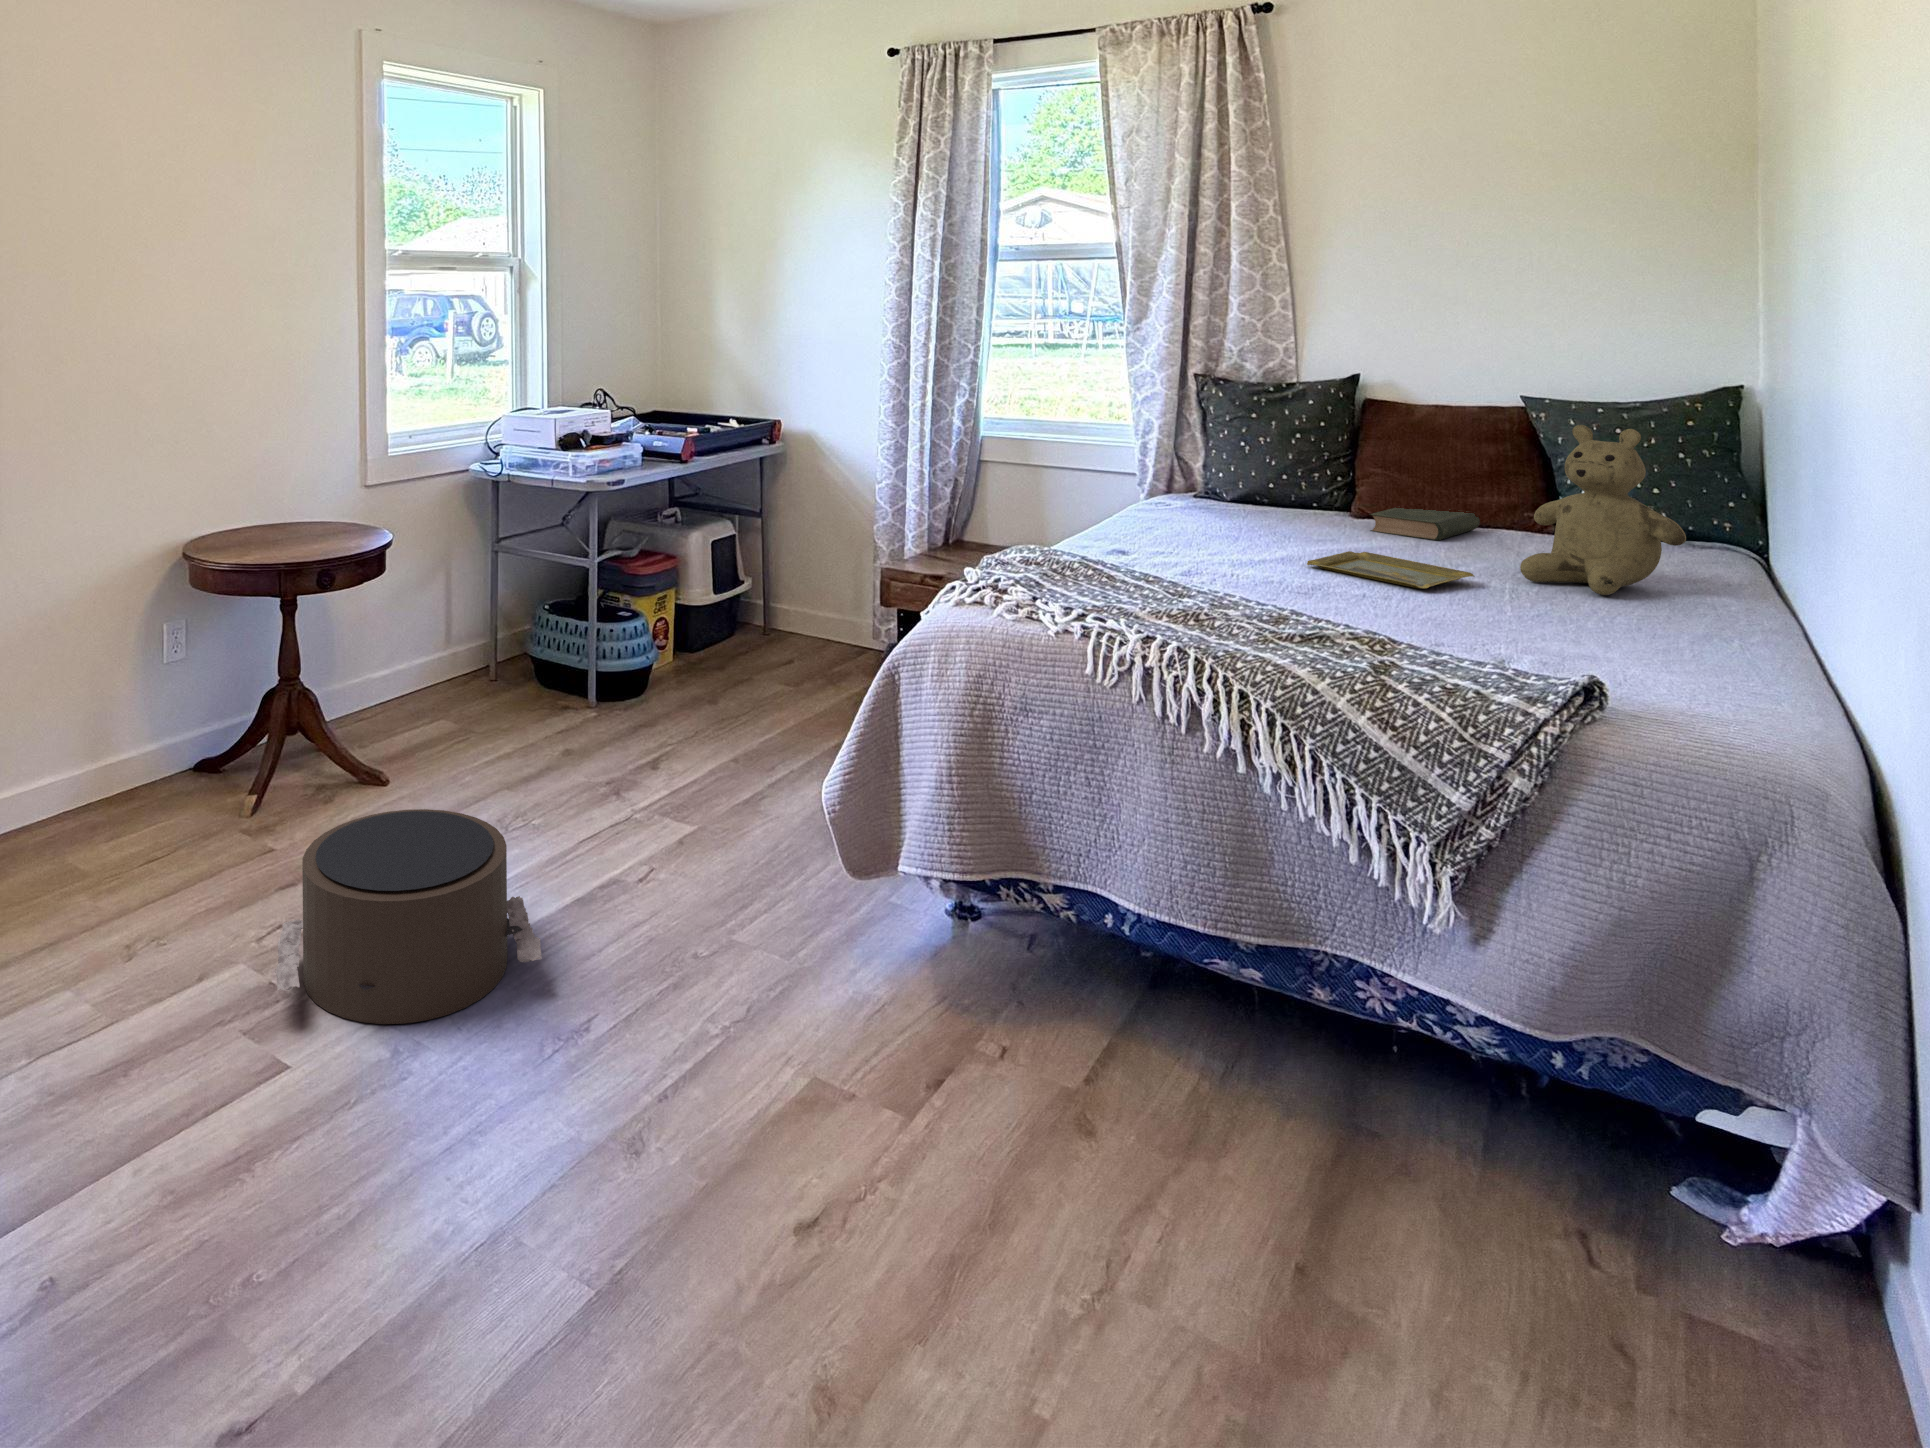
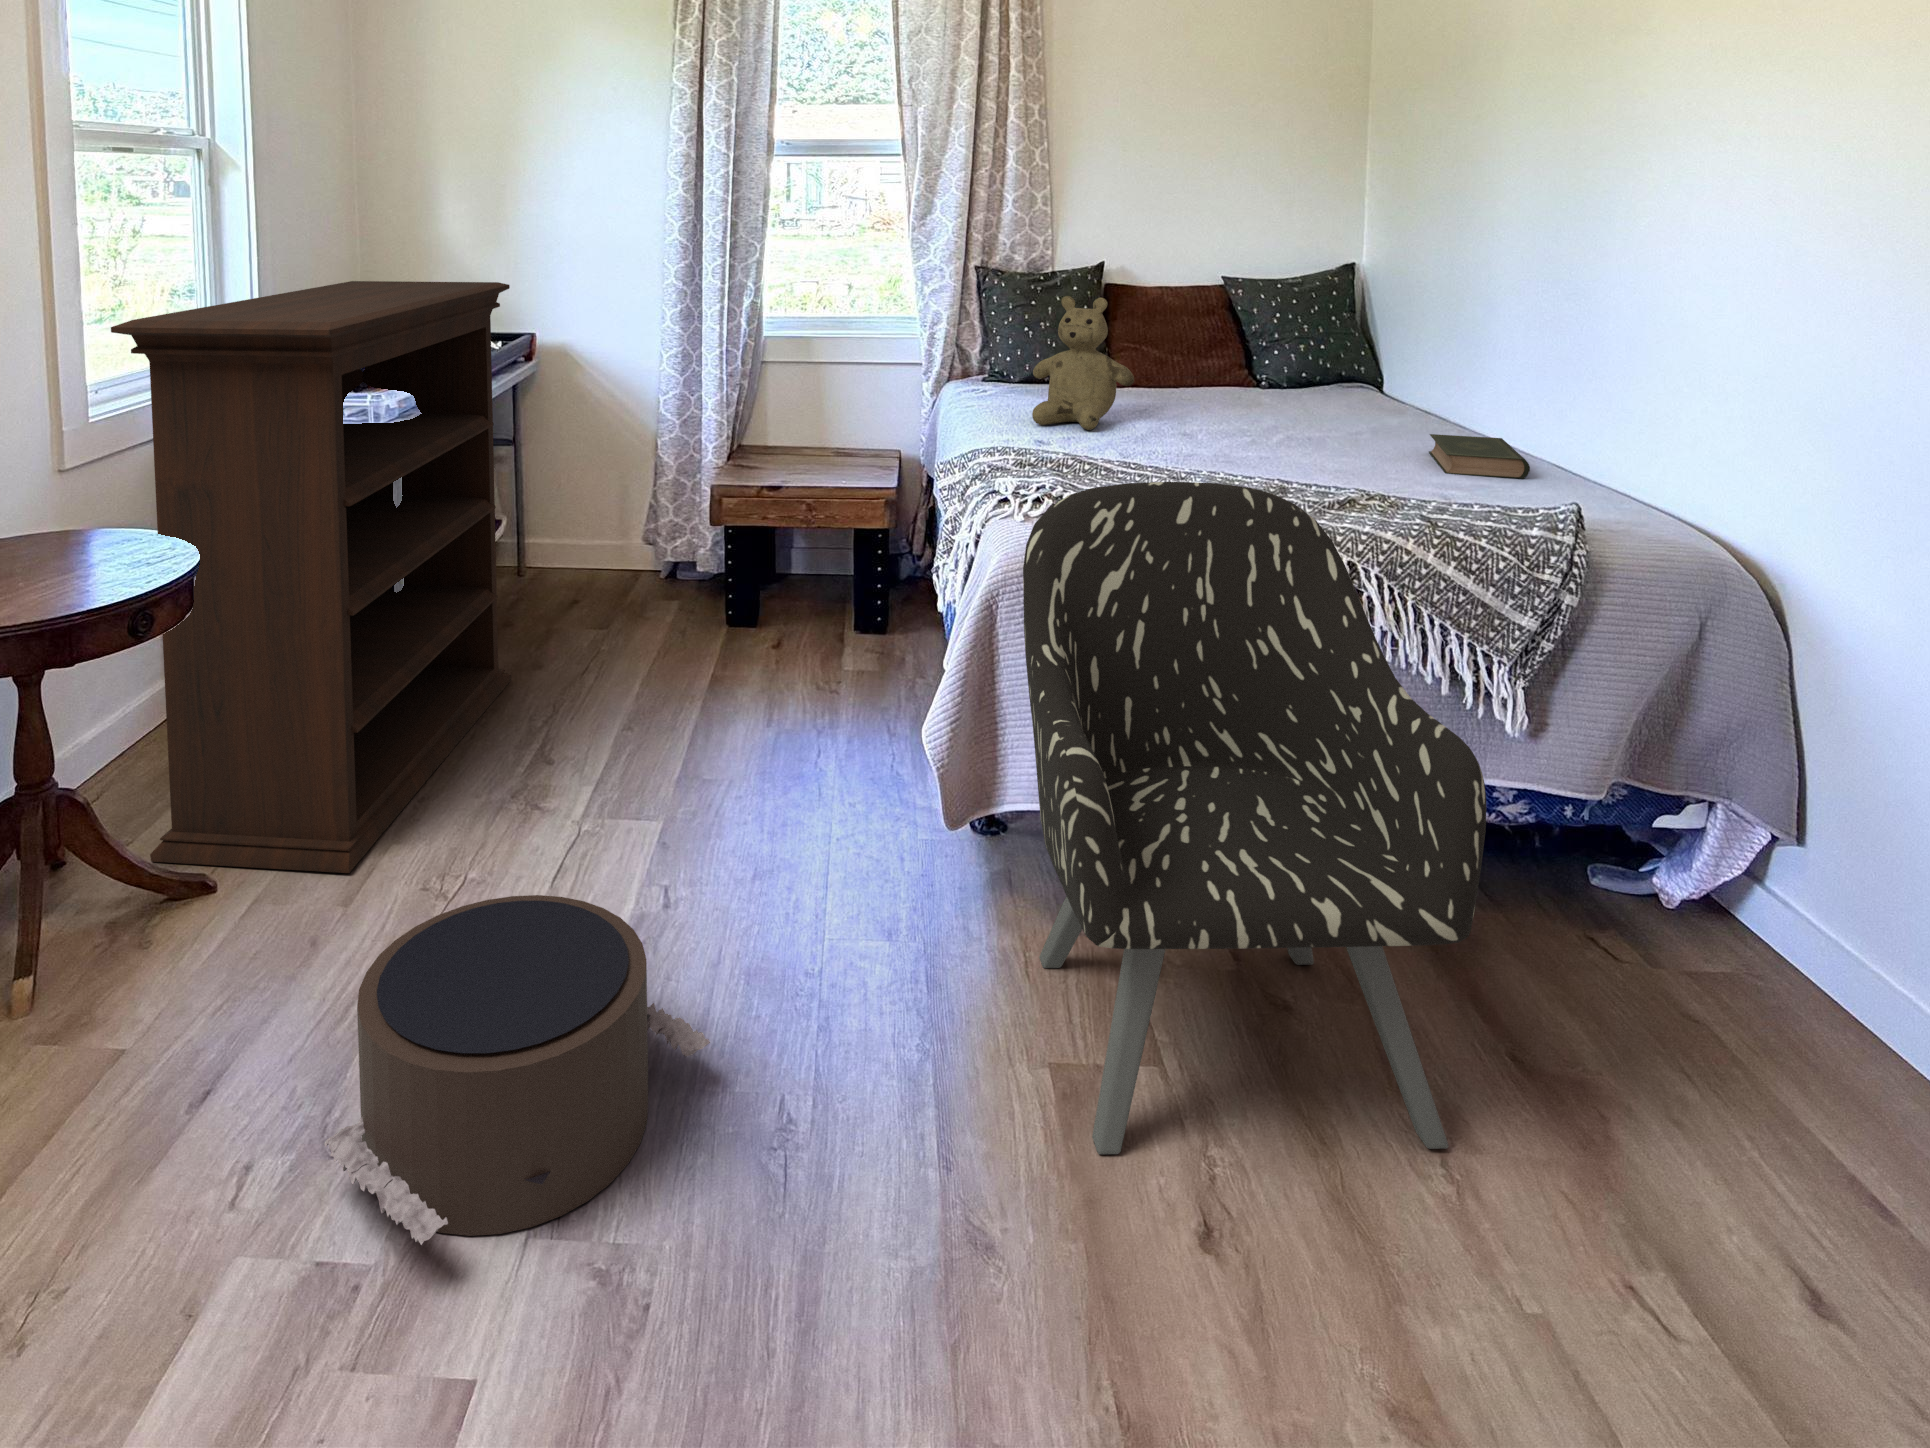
bookshelf: none [345,365,683,797] -> present [111,281,511,873]
teddy bear: present [1520,425,1686,595] -> present [1032,296,1134,430]
book: present [1369,507,1480,541] -> present [1429,434,1530,479]
tray: present [1307,551,1474,589] -> none [1180,420,1300,447]
armchair: none [750,570,1189,1304] -> present [1023,482,1487,1154]

